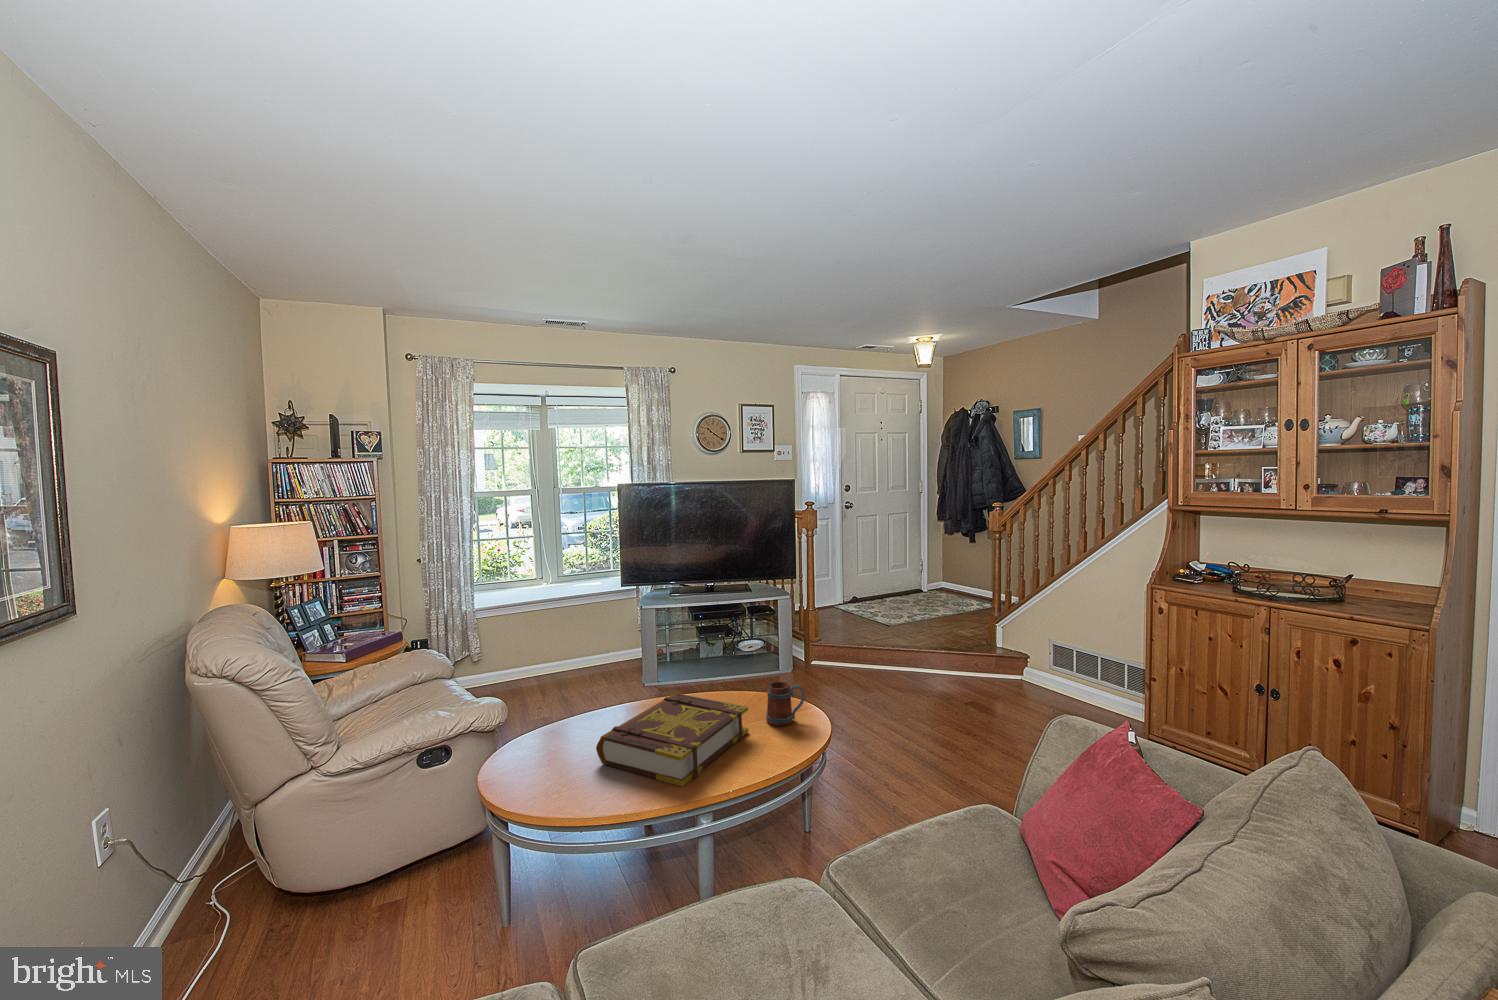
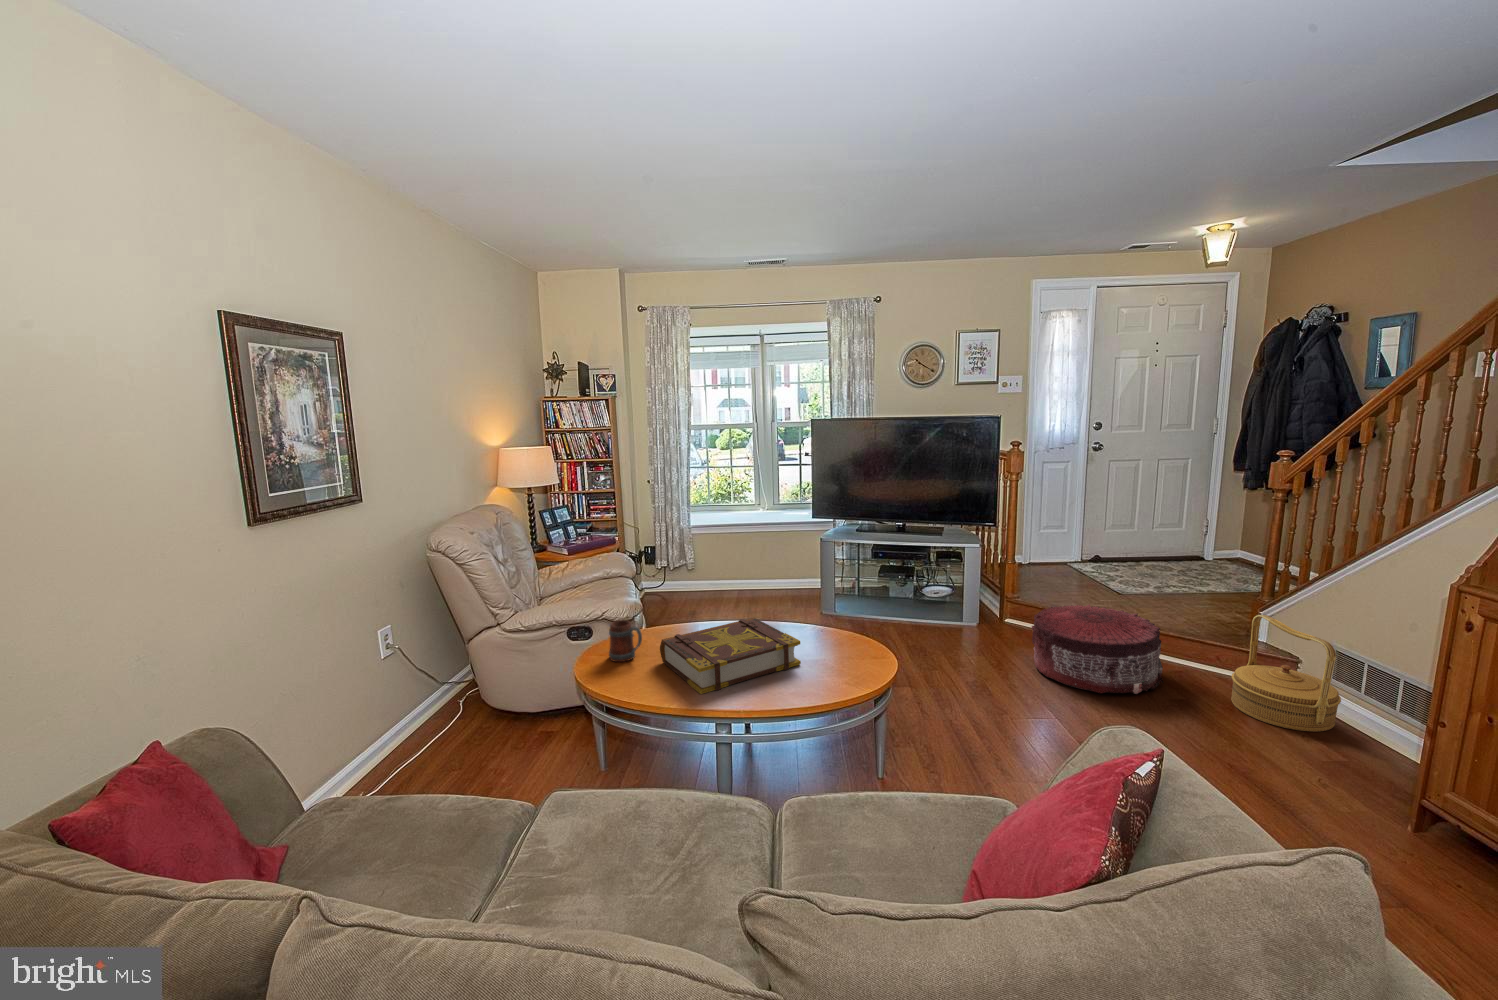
woven basket: none [998,625,1066,708] -> present [1231,615,1341,732]
pouf: none [853,636,956,710] -> present [1032,604,1164,694]
mug: present [766,682,804,726] -> present [609,620,642,662]

